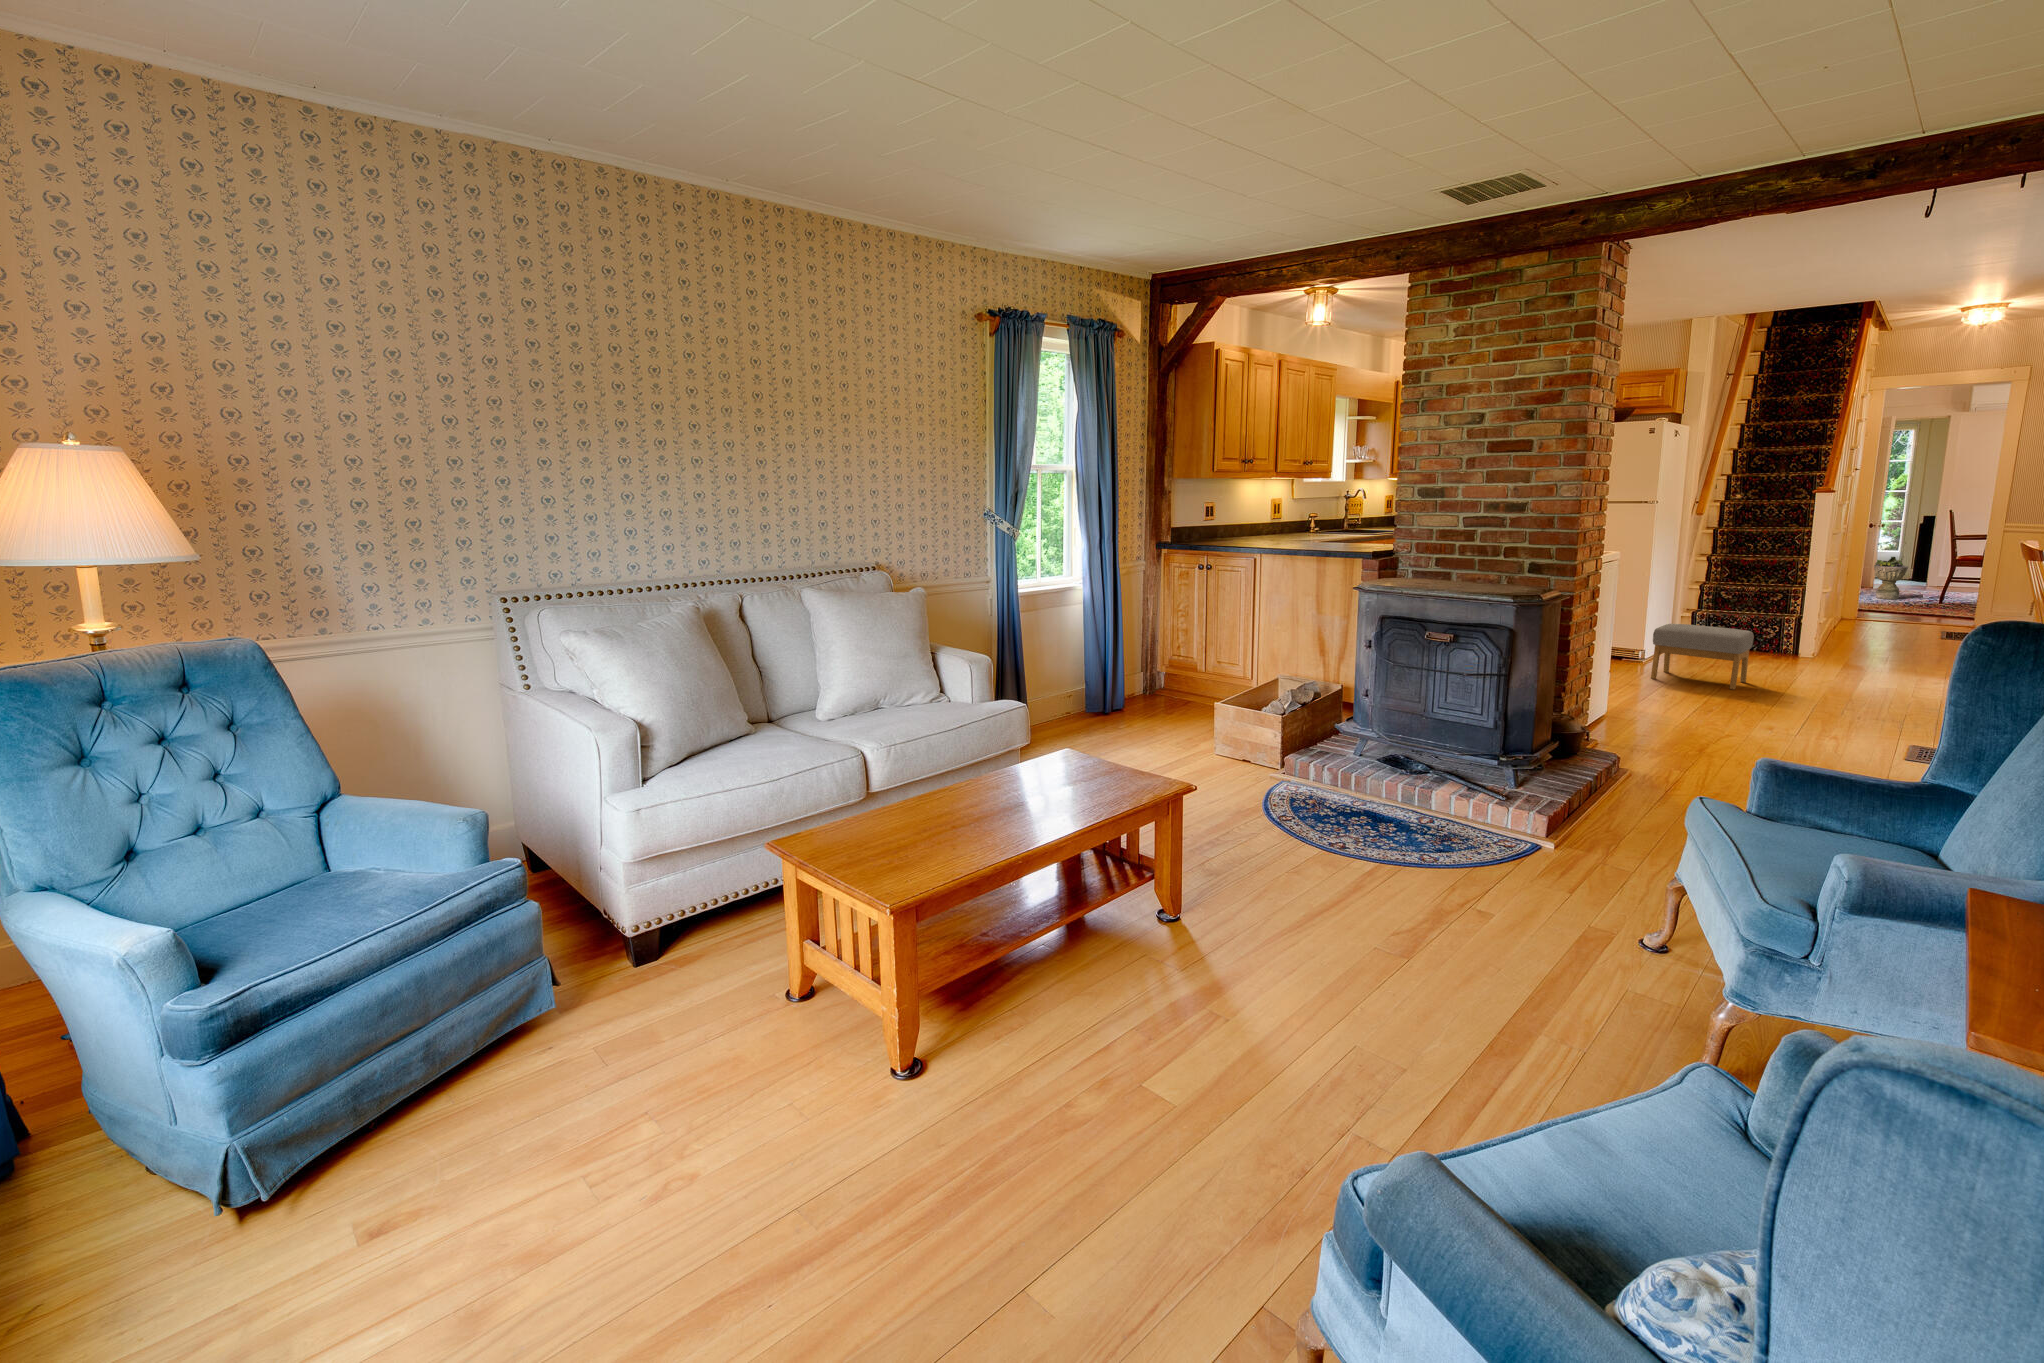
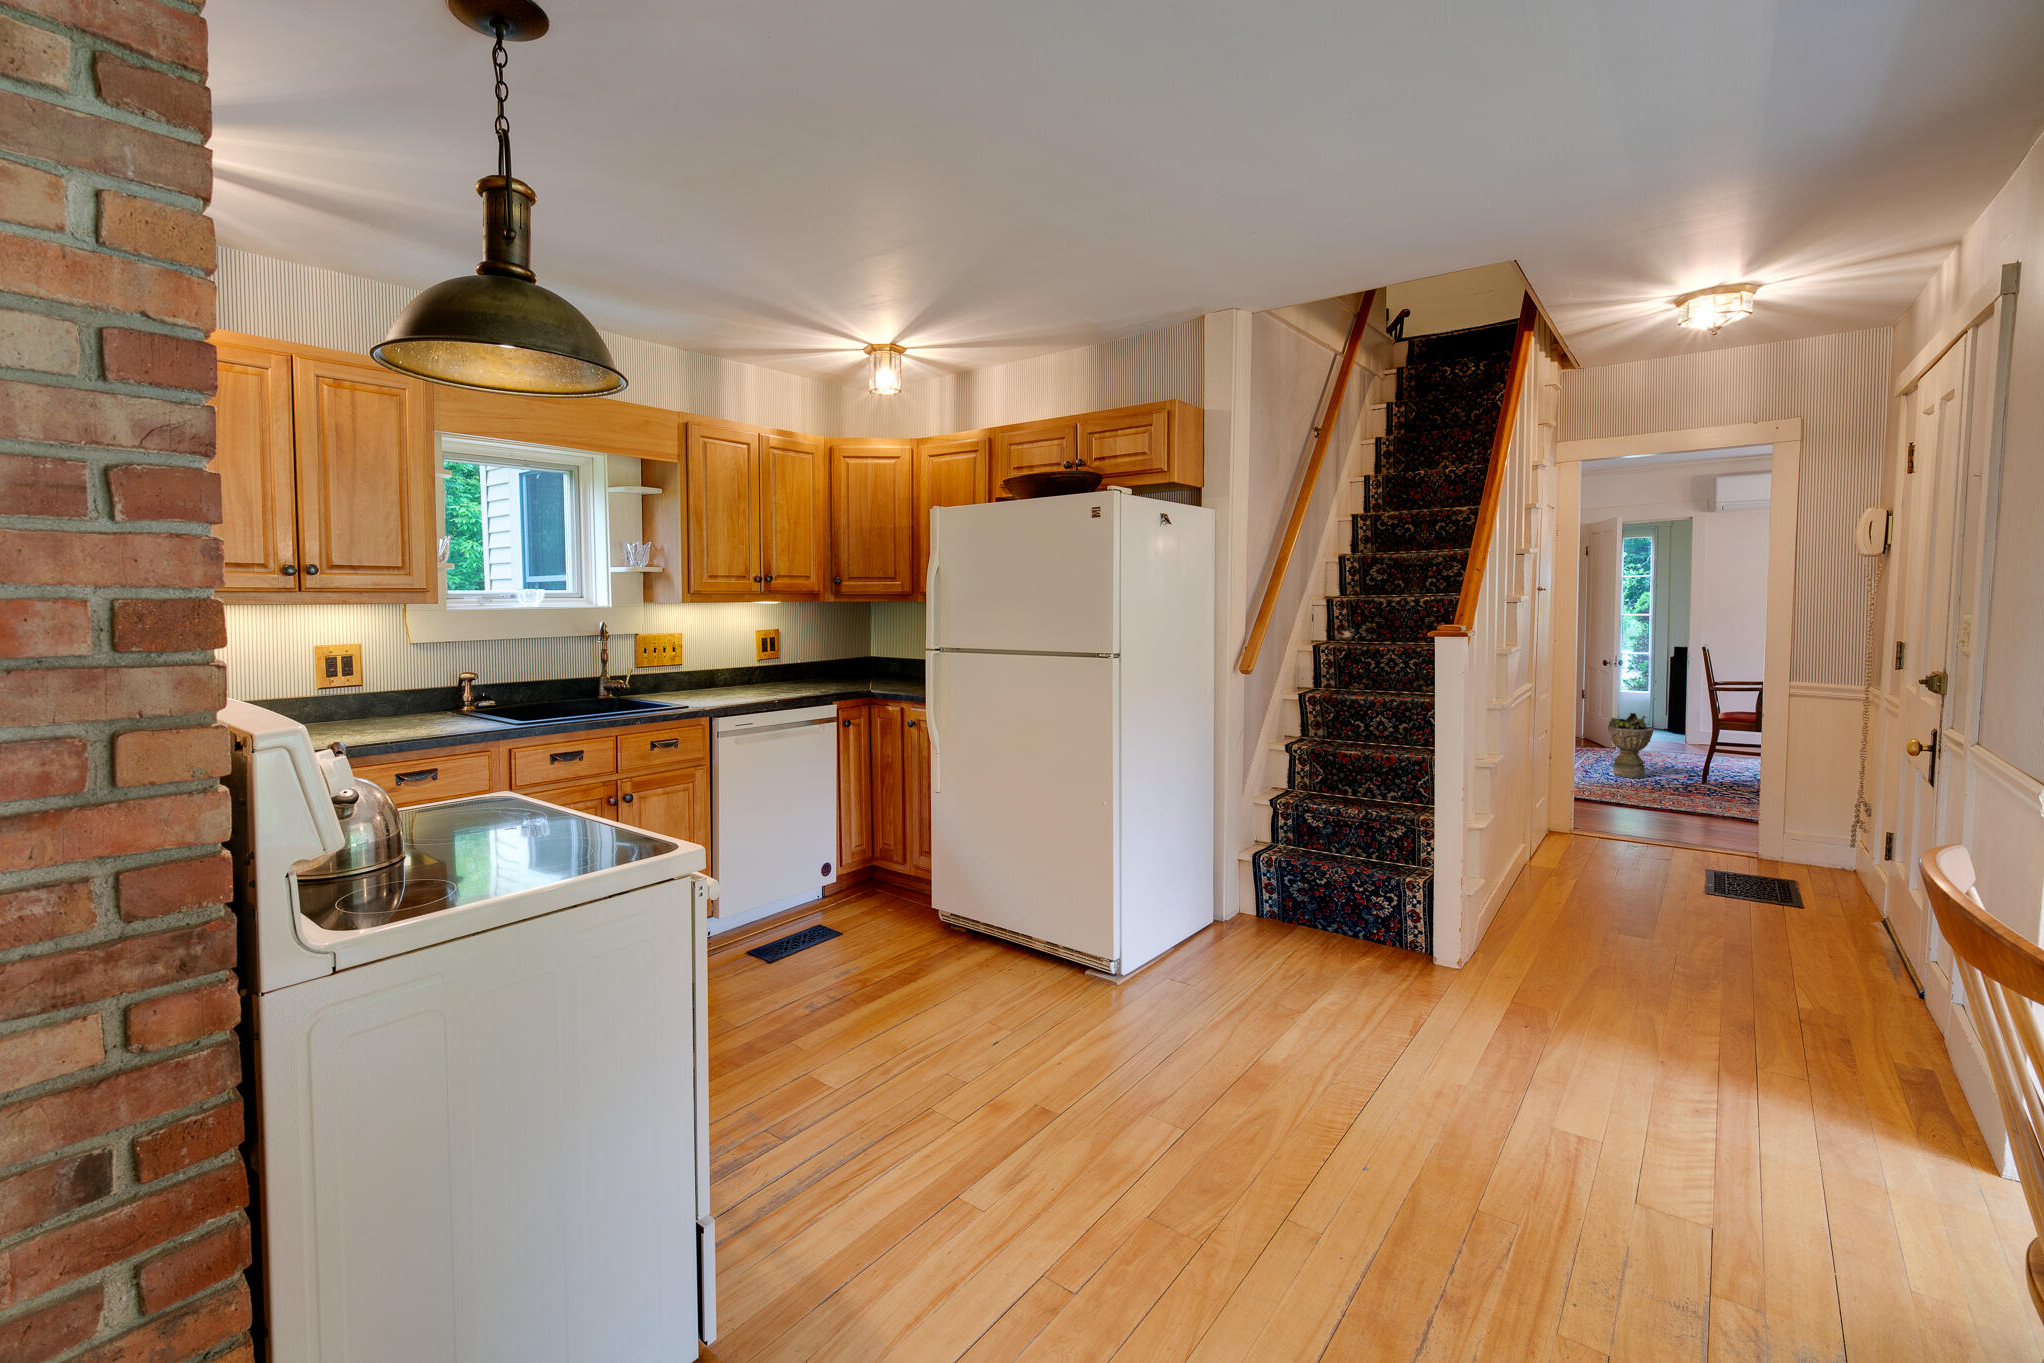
footstool: present [1651,624,1754,689] -> none [1081,924,1287,1123]

